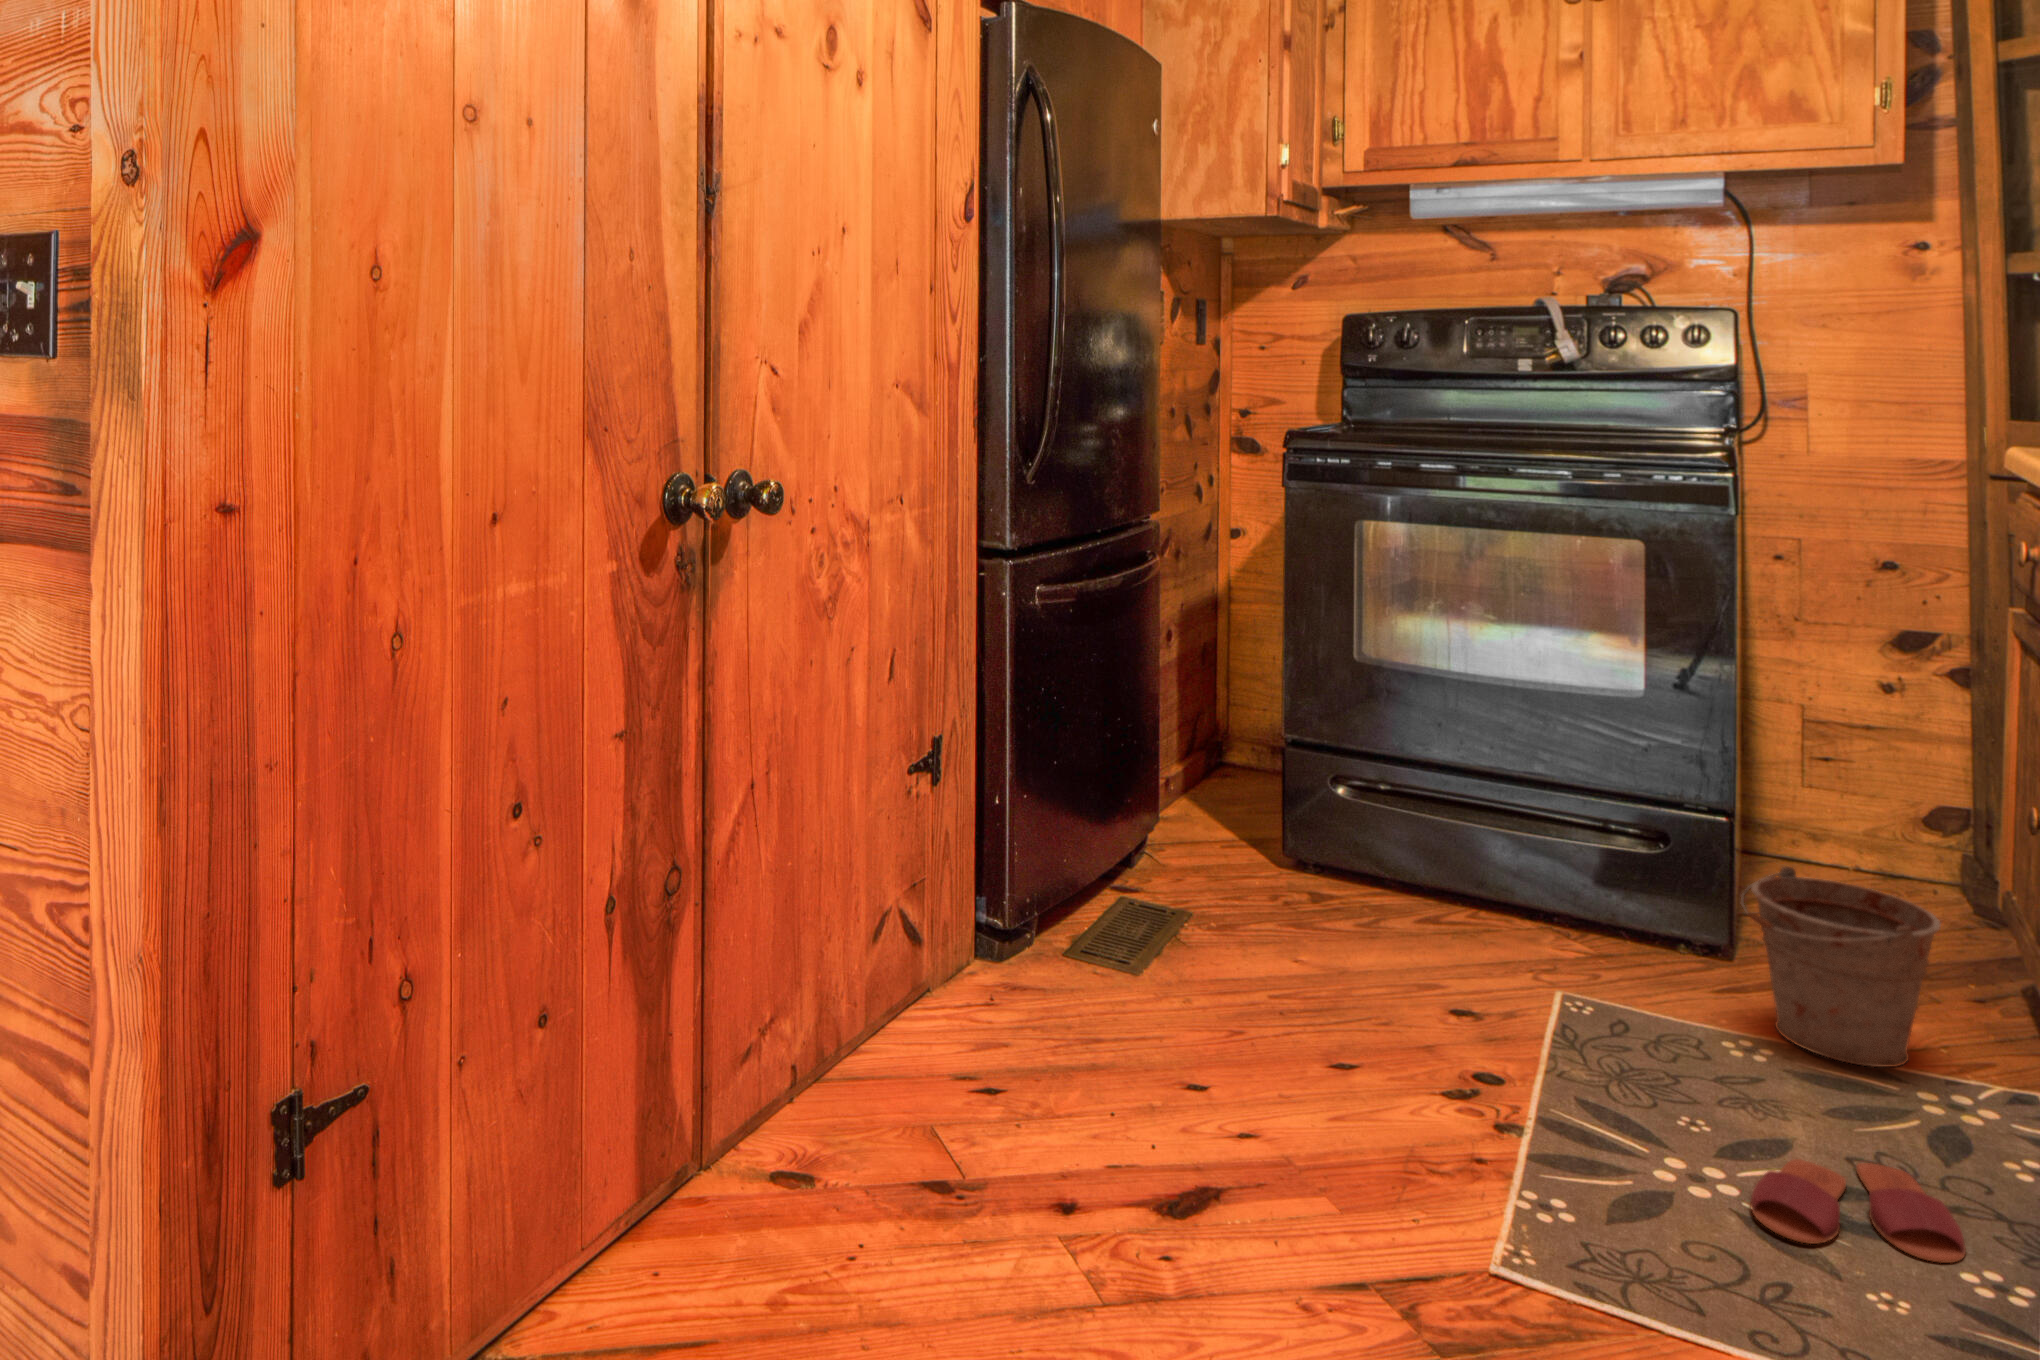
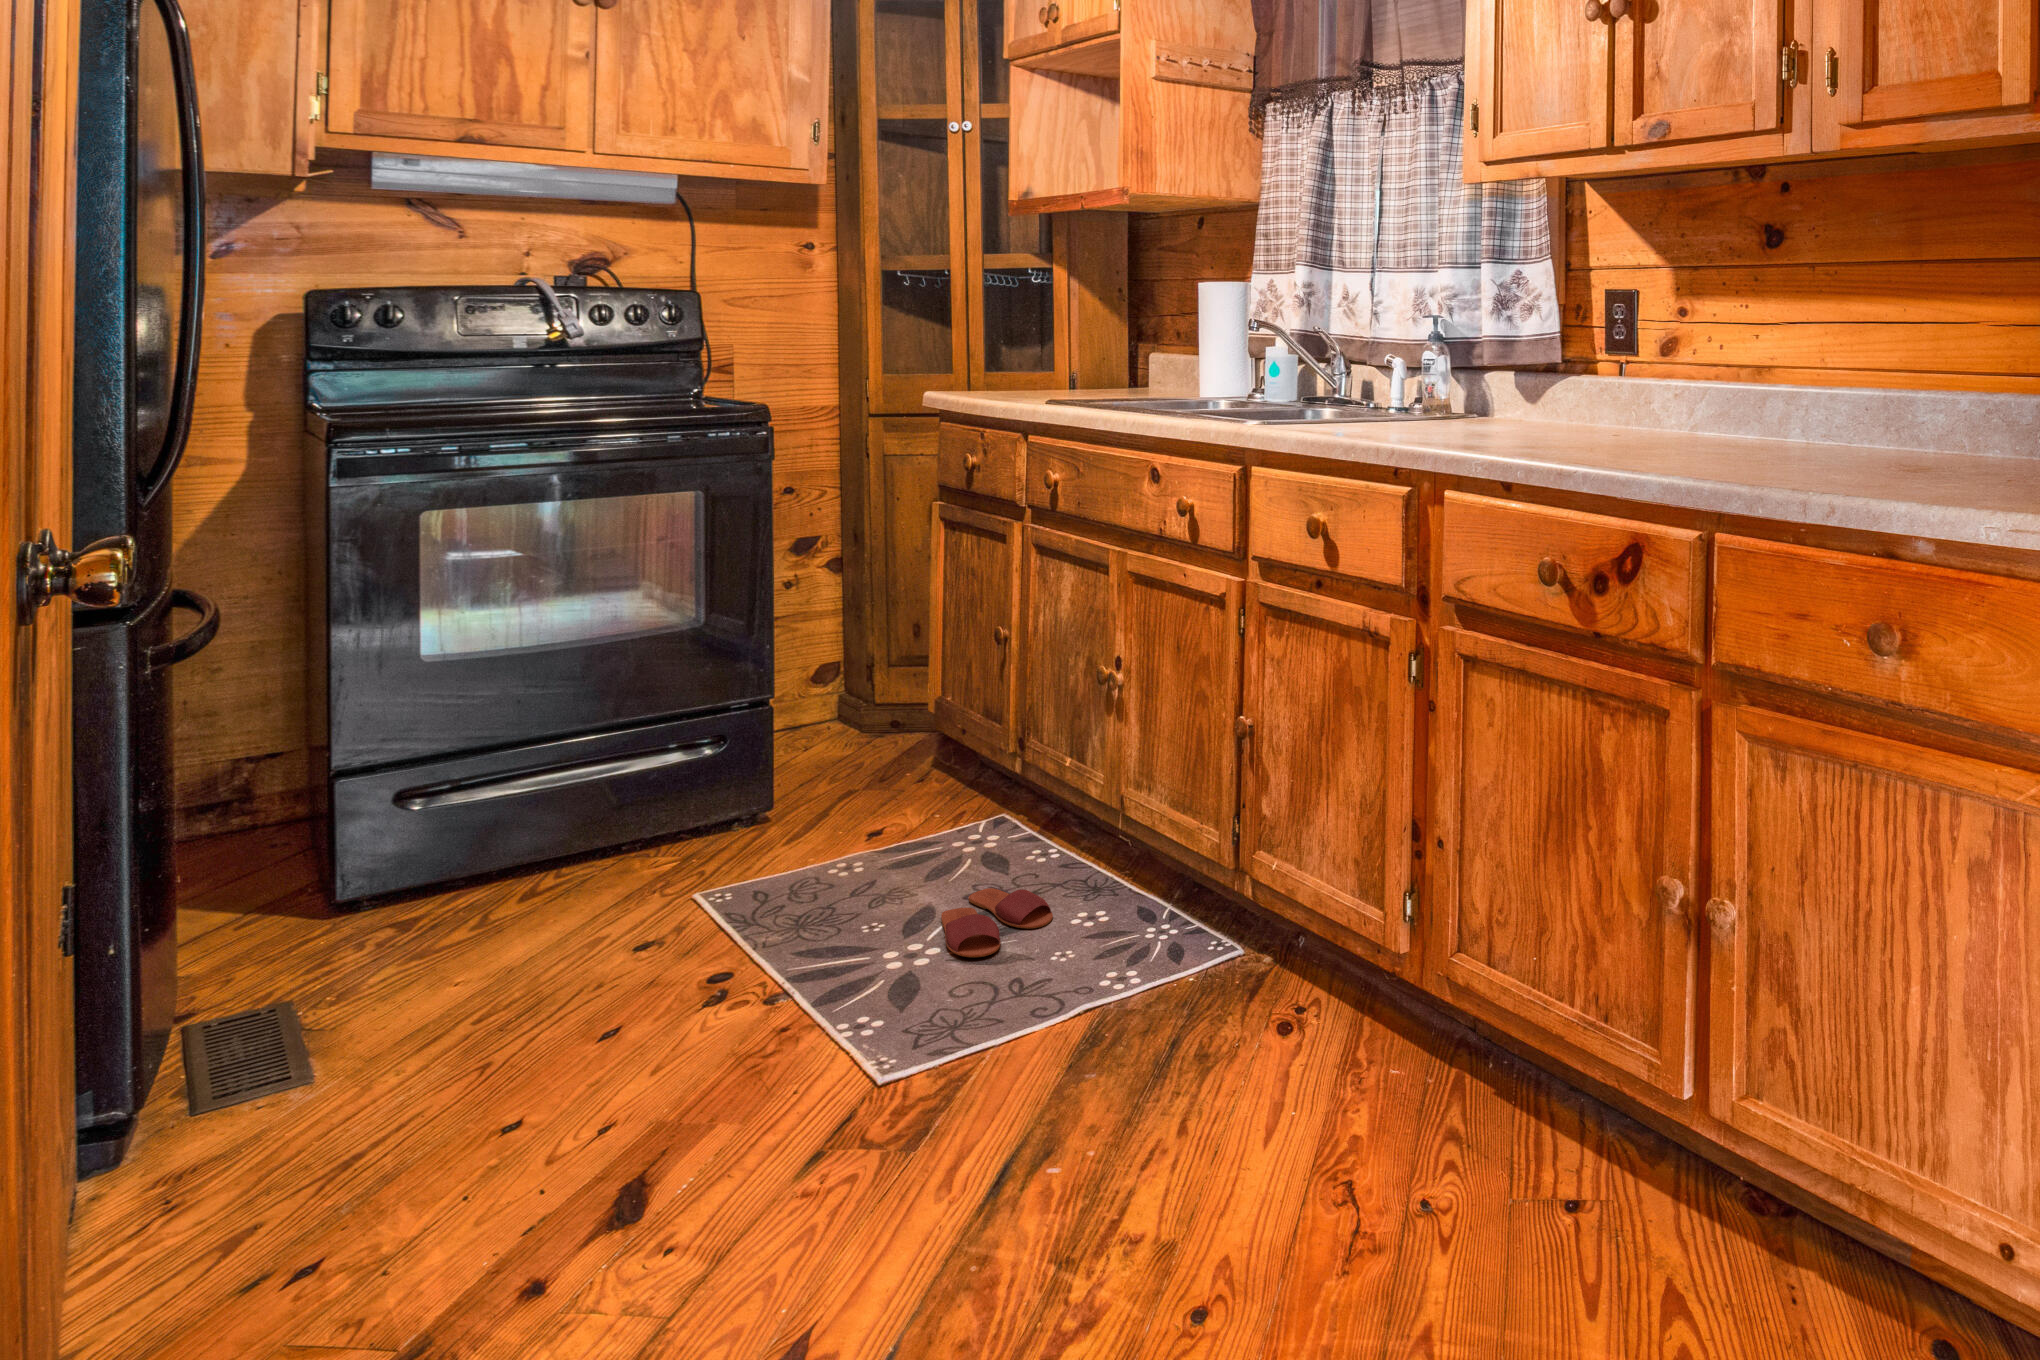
bucket: present [1741,866,1941,1067] -> none [822,720,943,852]

